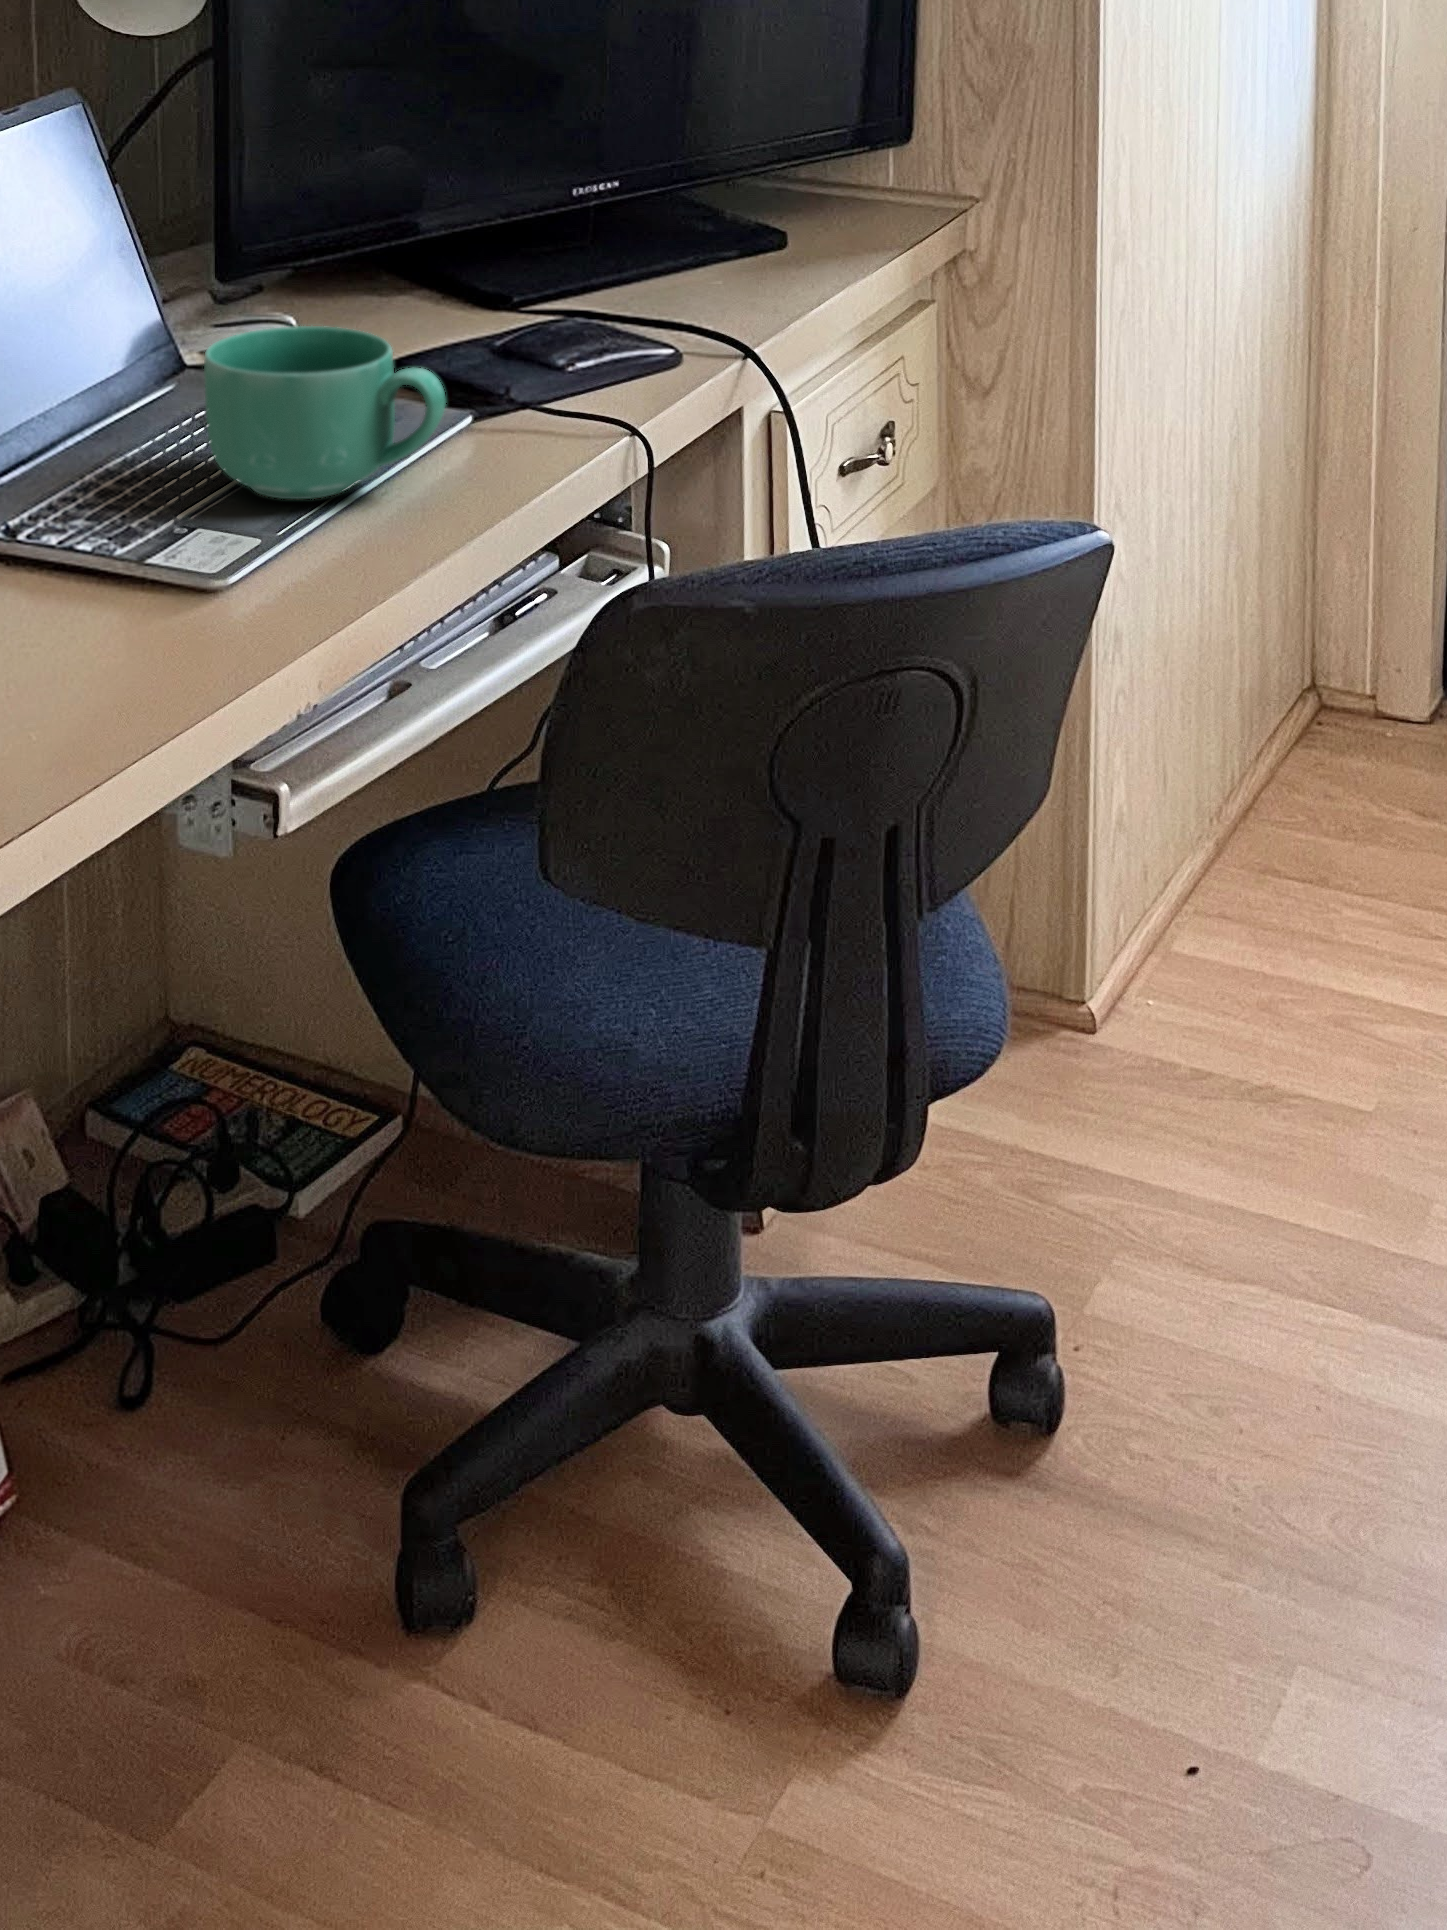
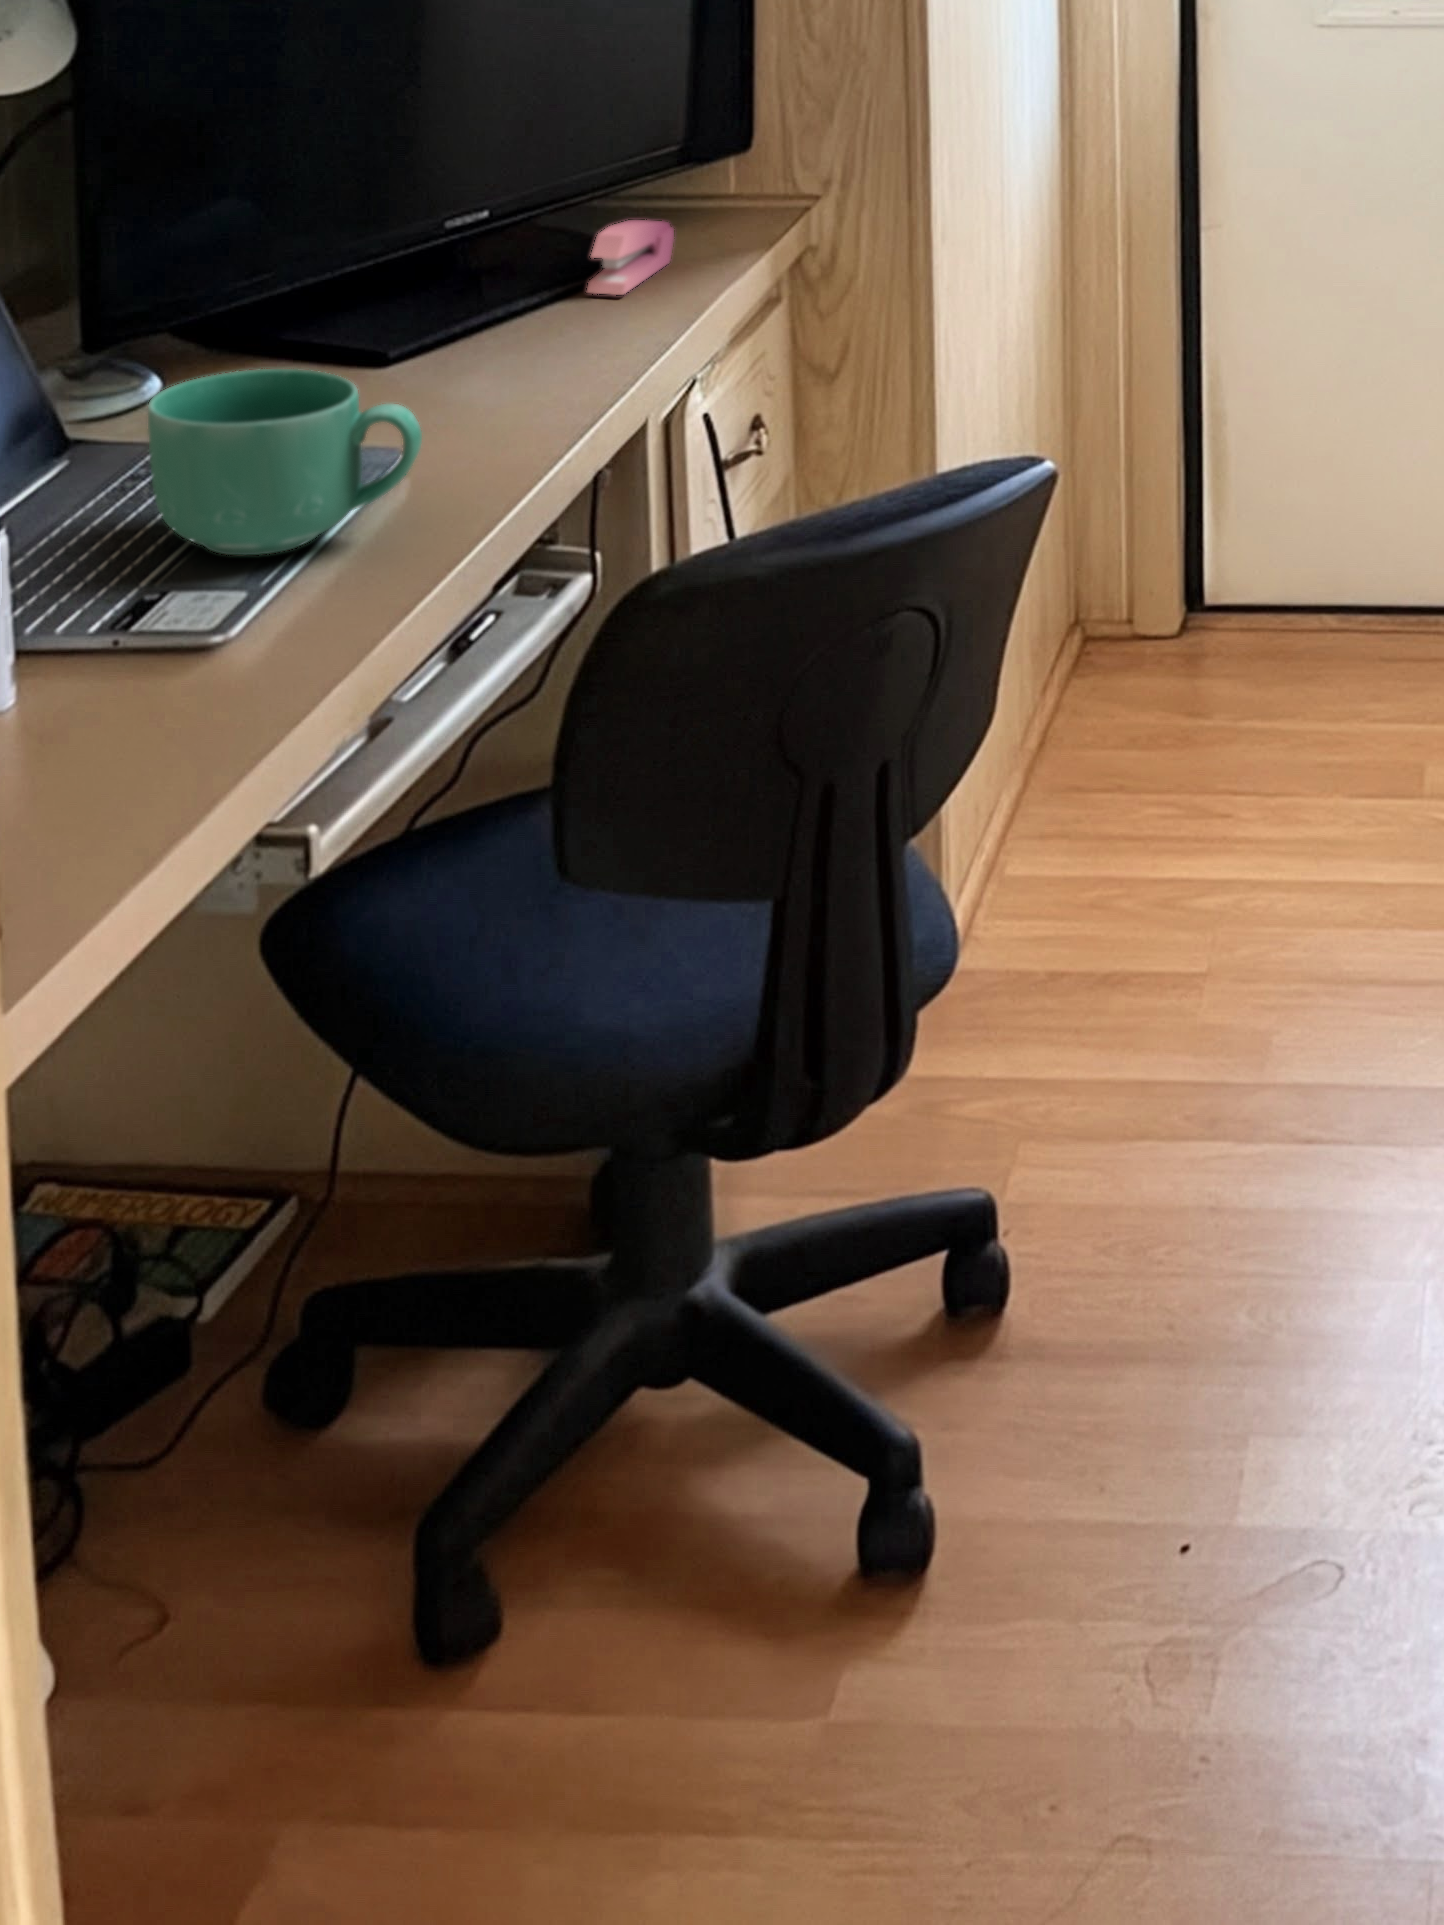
stapler: none [702,213,806,288] -> present [587,220,674,295]

